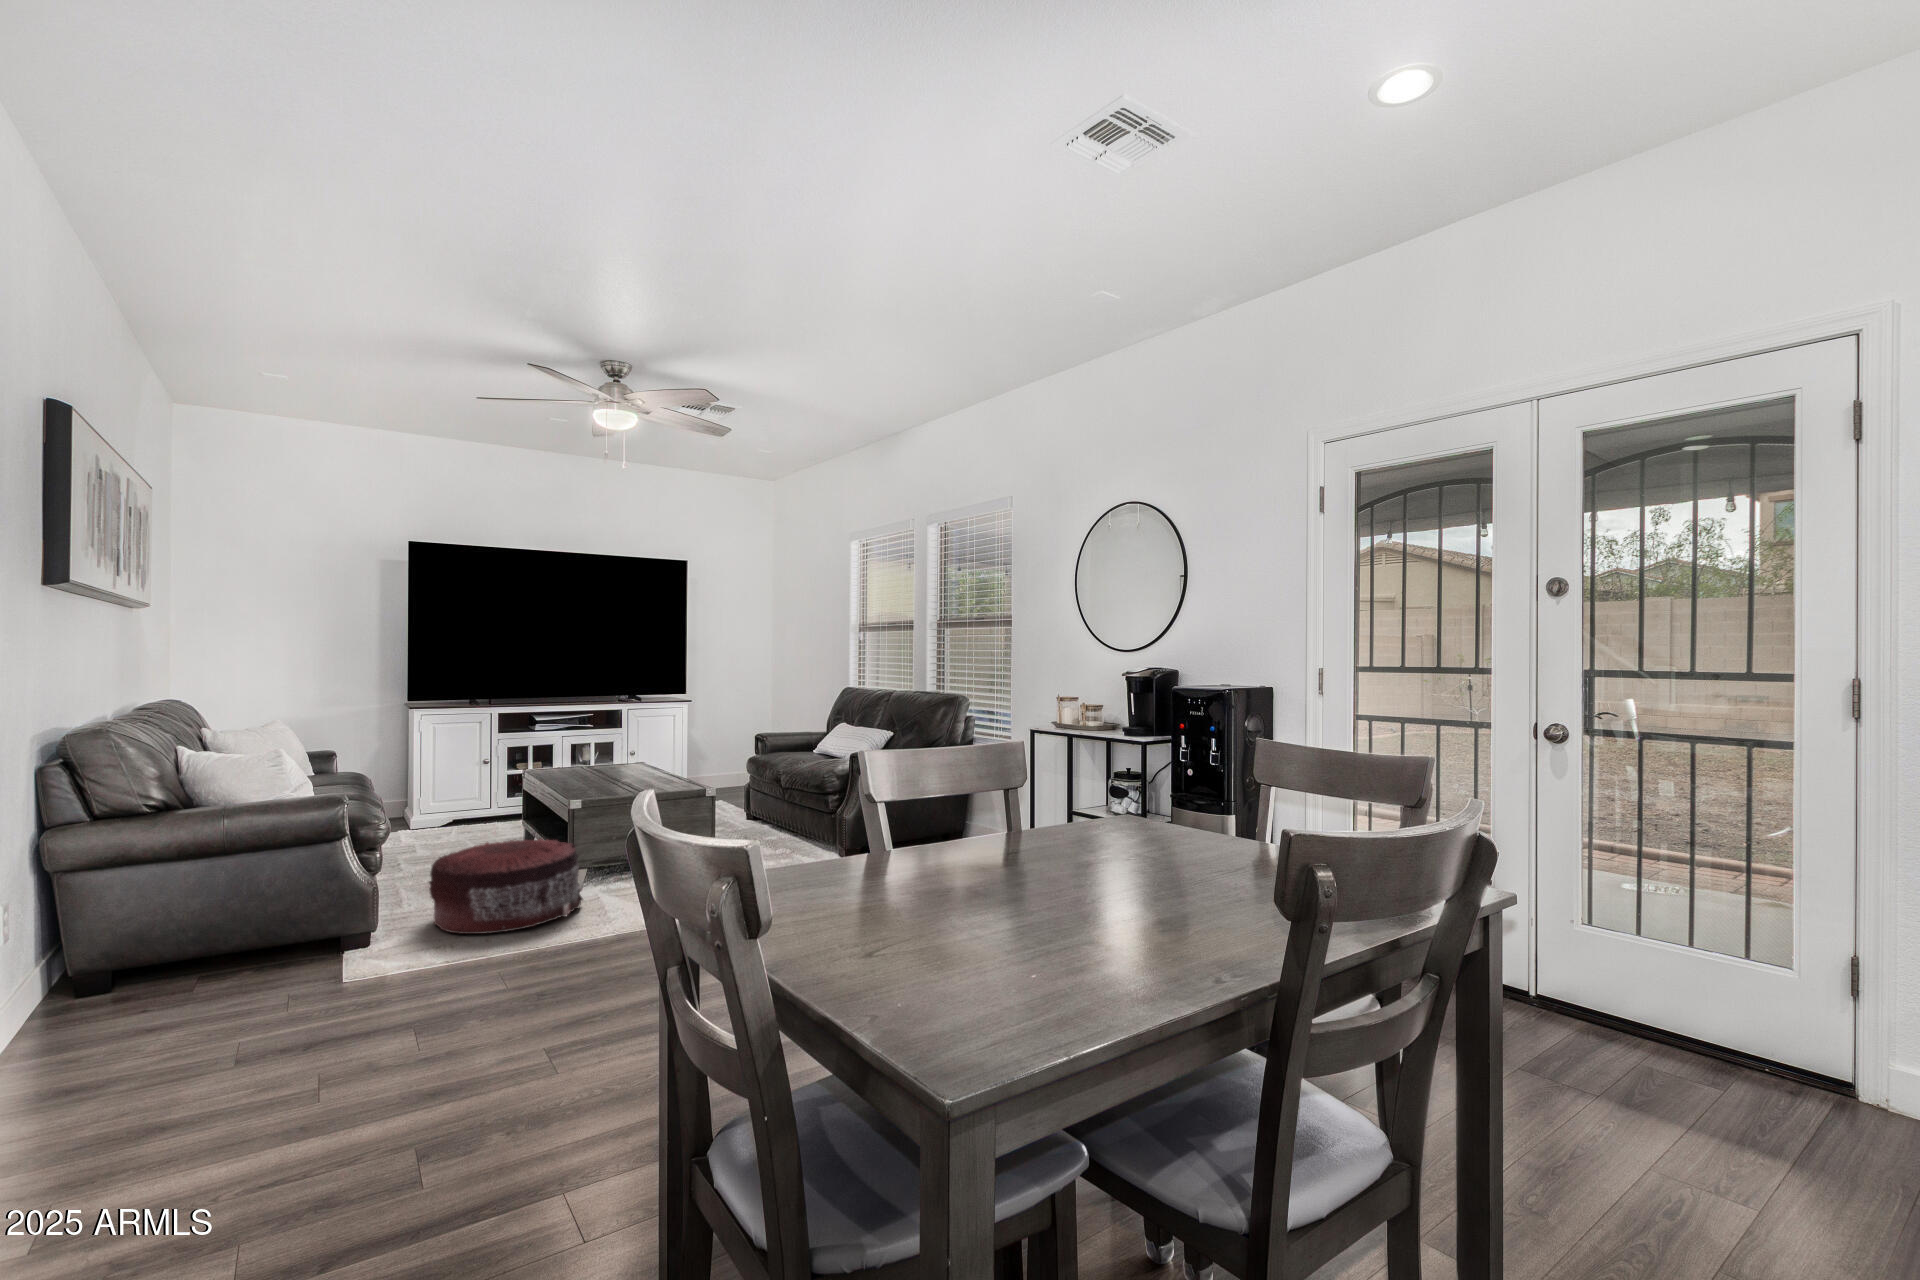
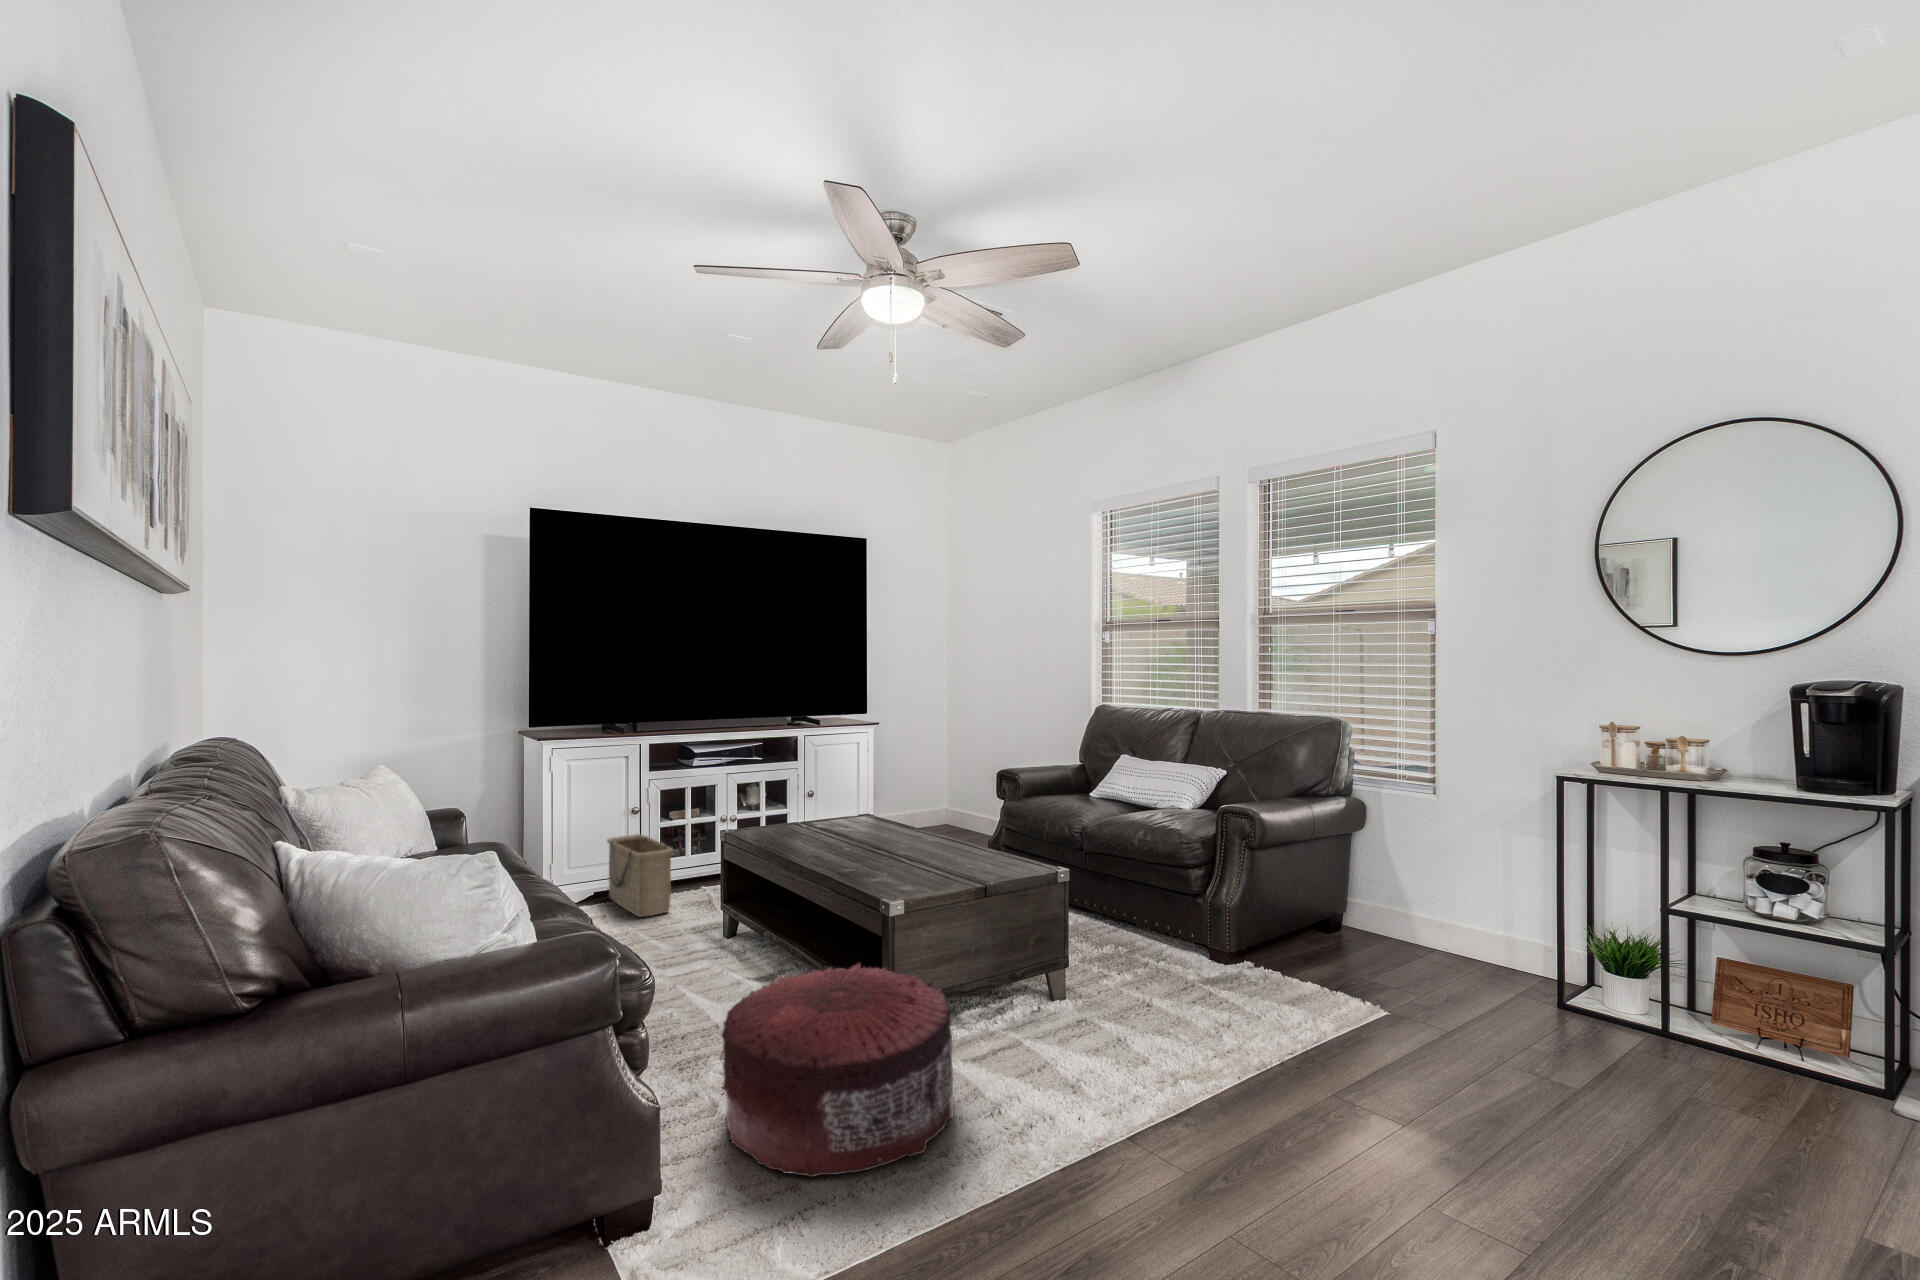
basket: none [458,779,499,834] -> present [607,834,673,917]

